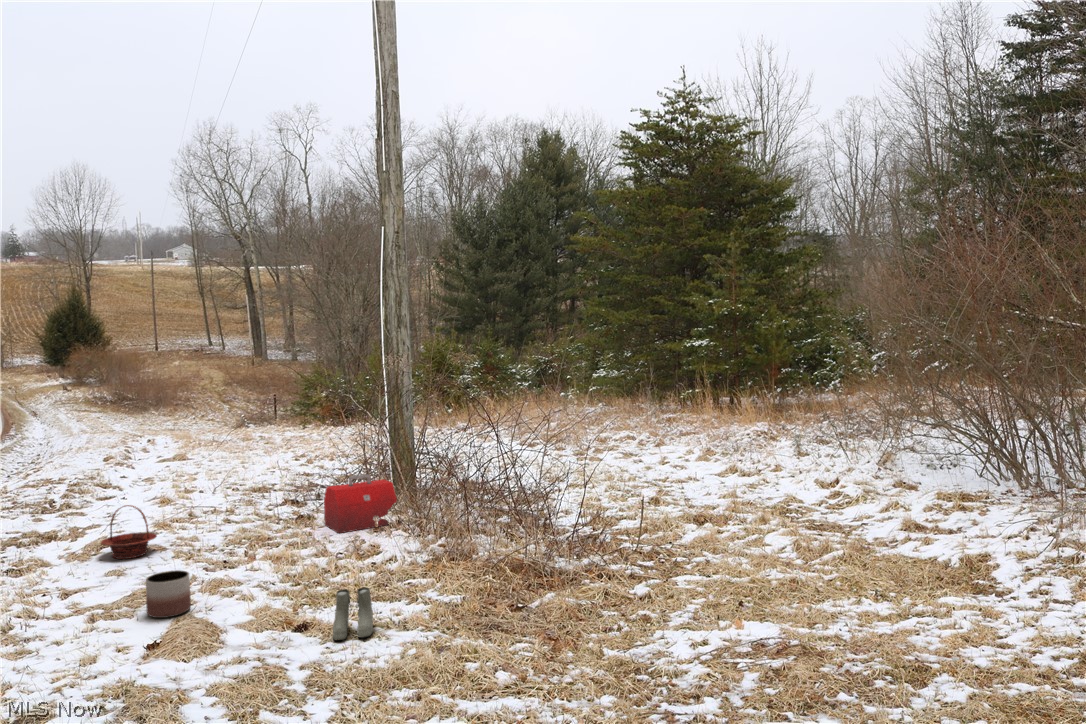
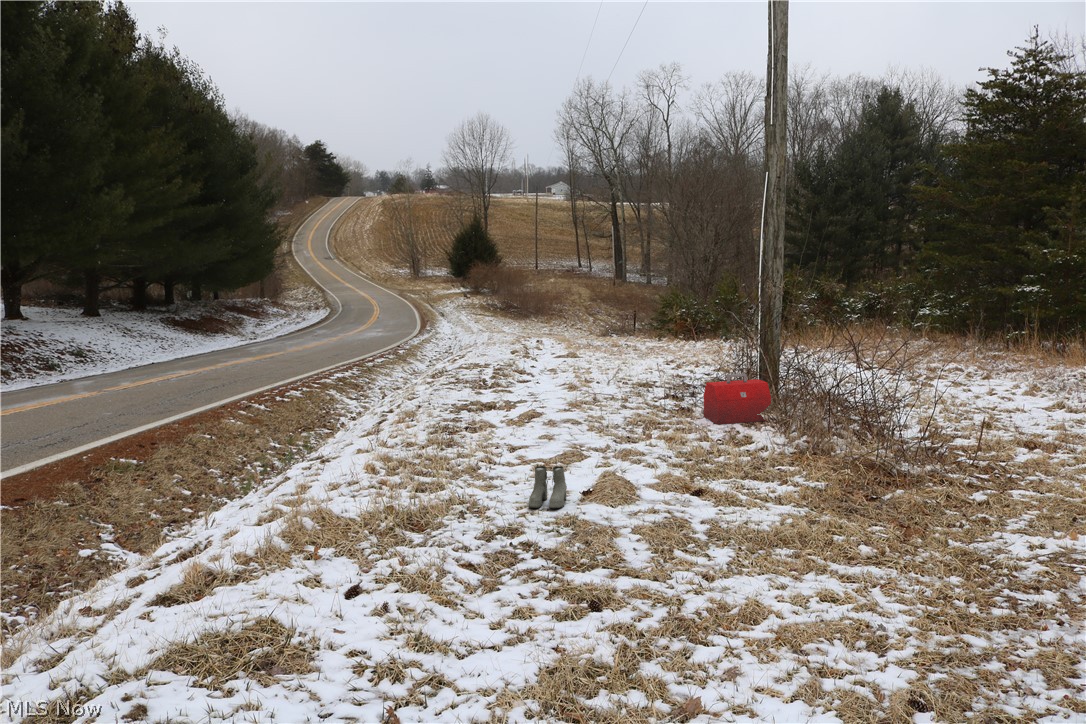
basket: present [101,505,157,559] -> none [532,386,572,429]
planter: present [146,570,191,618] -> none [575,438,607,474]
boots: present [333,587,373,640] -> present [529,466,567,508]

